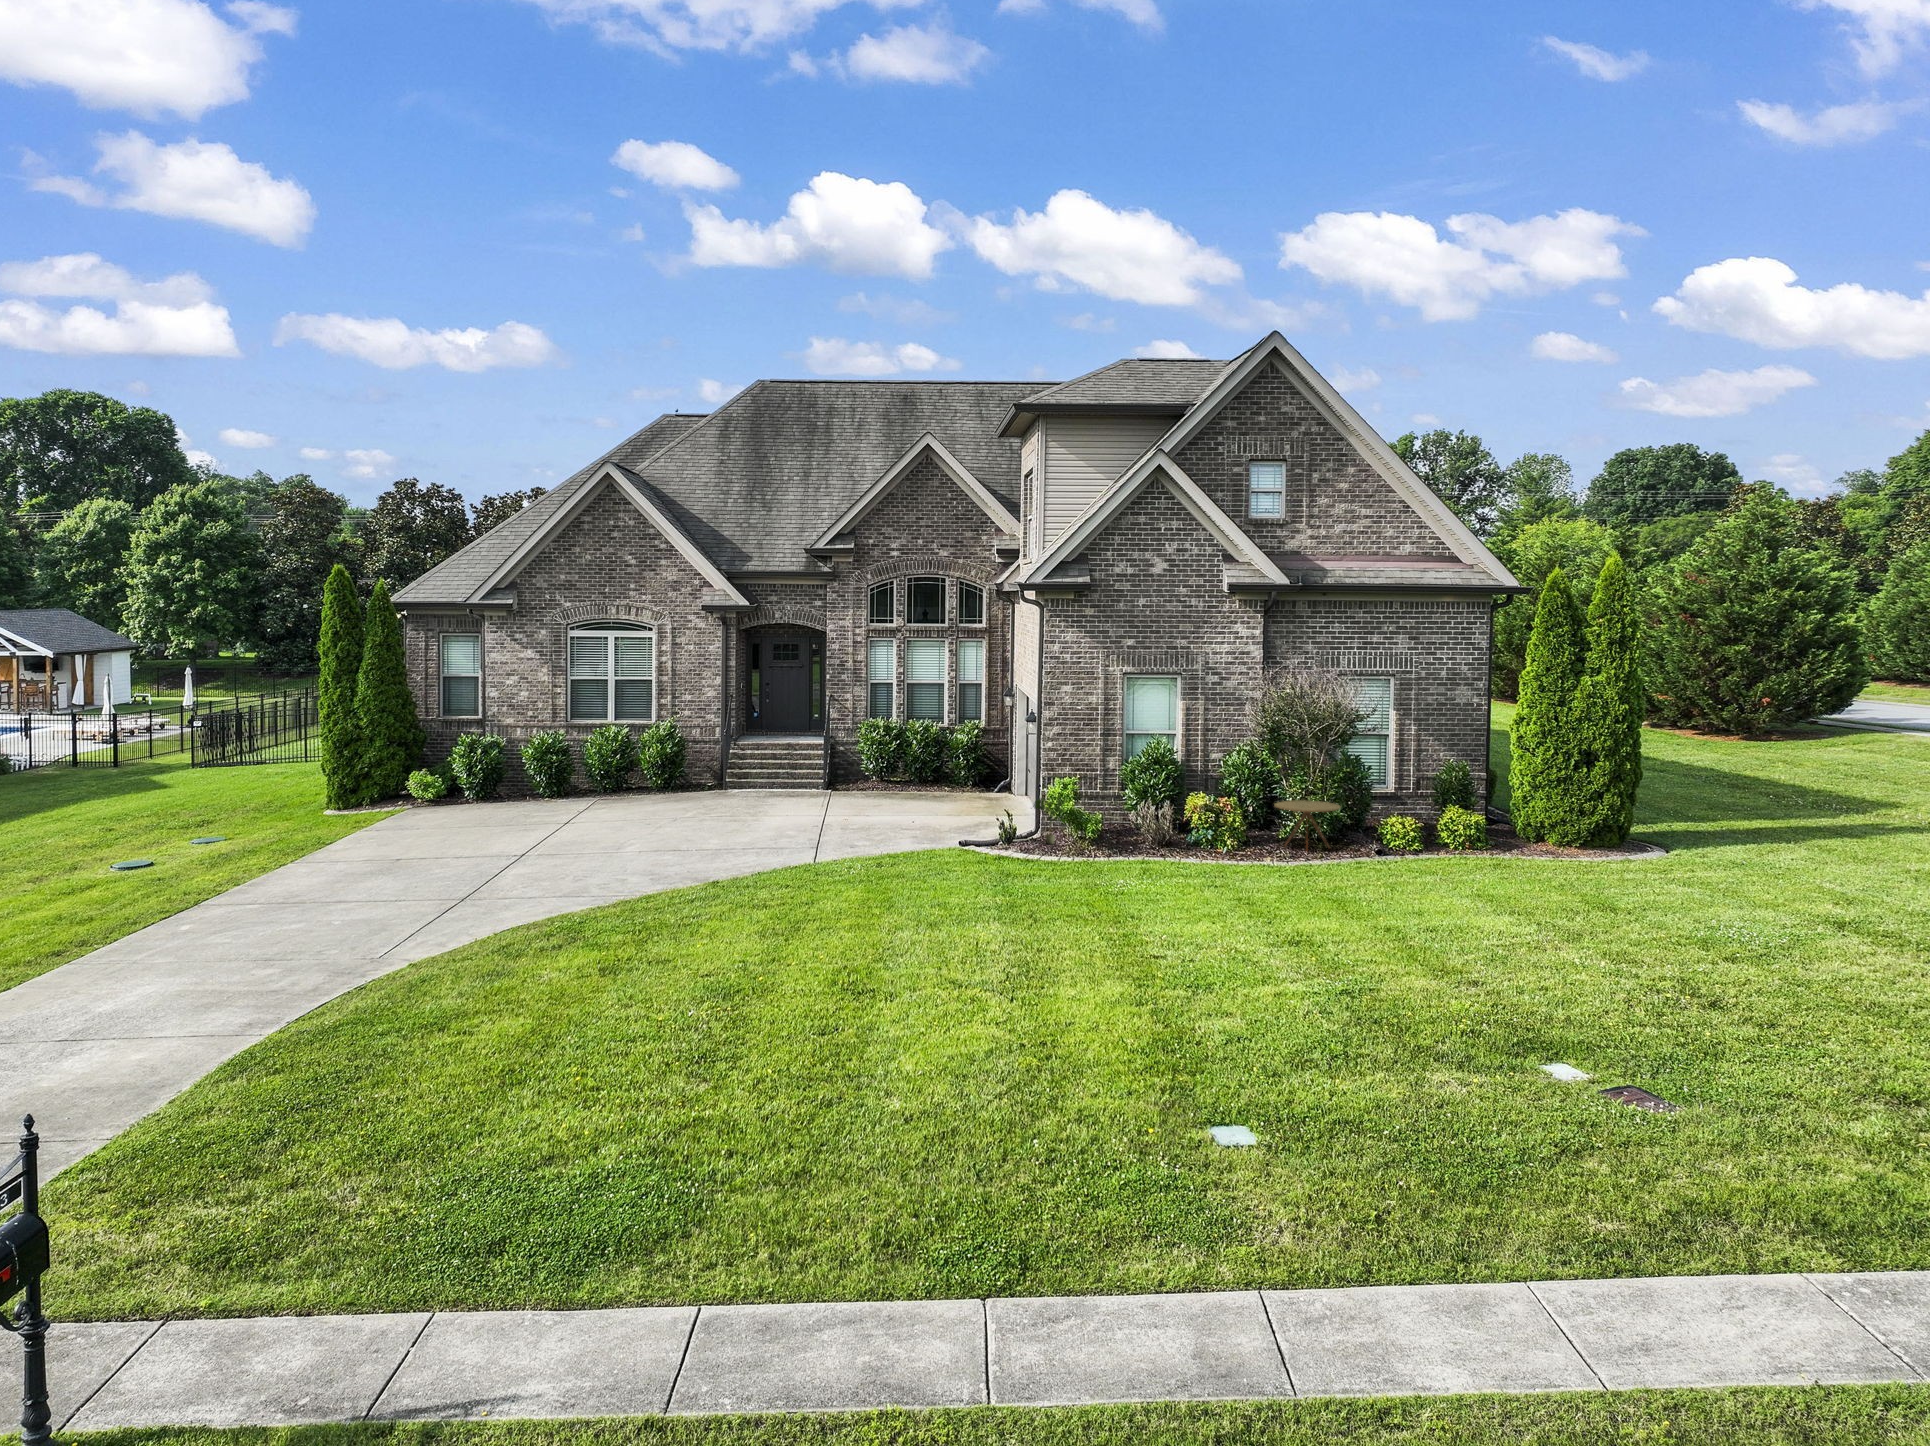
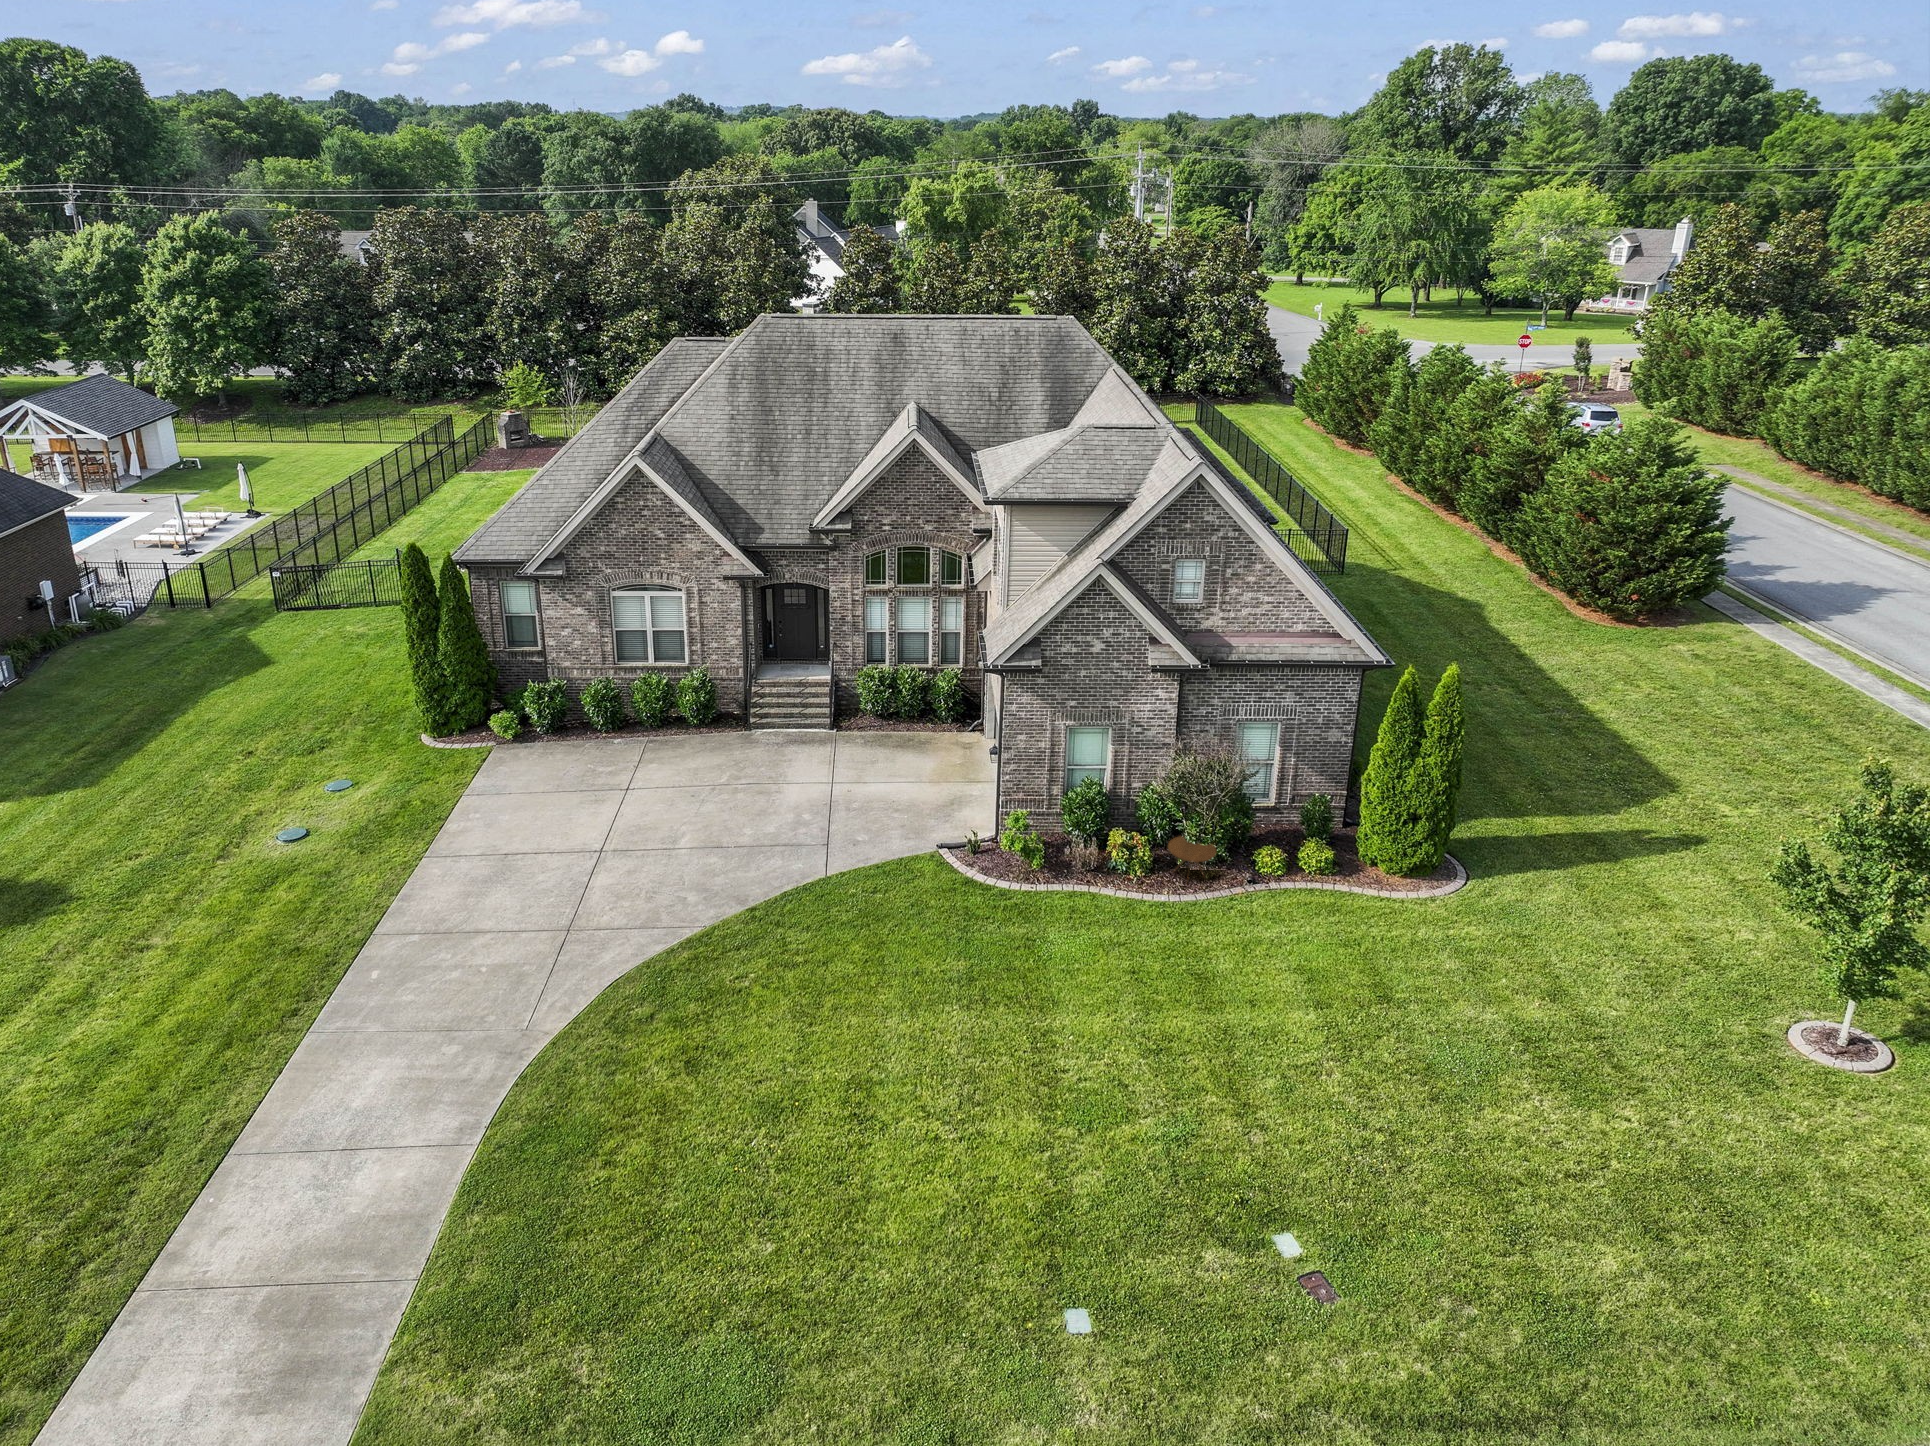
potted plant: present [1033,798,1067,845] -> none [986,822,1016,858]

